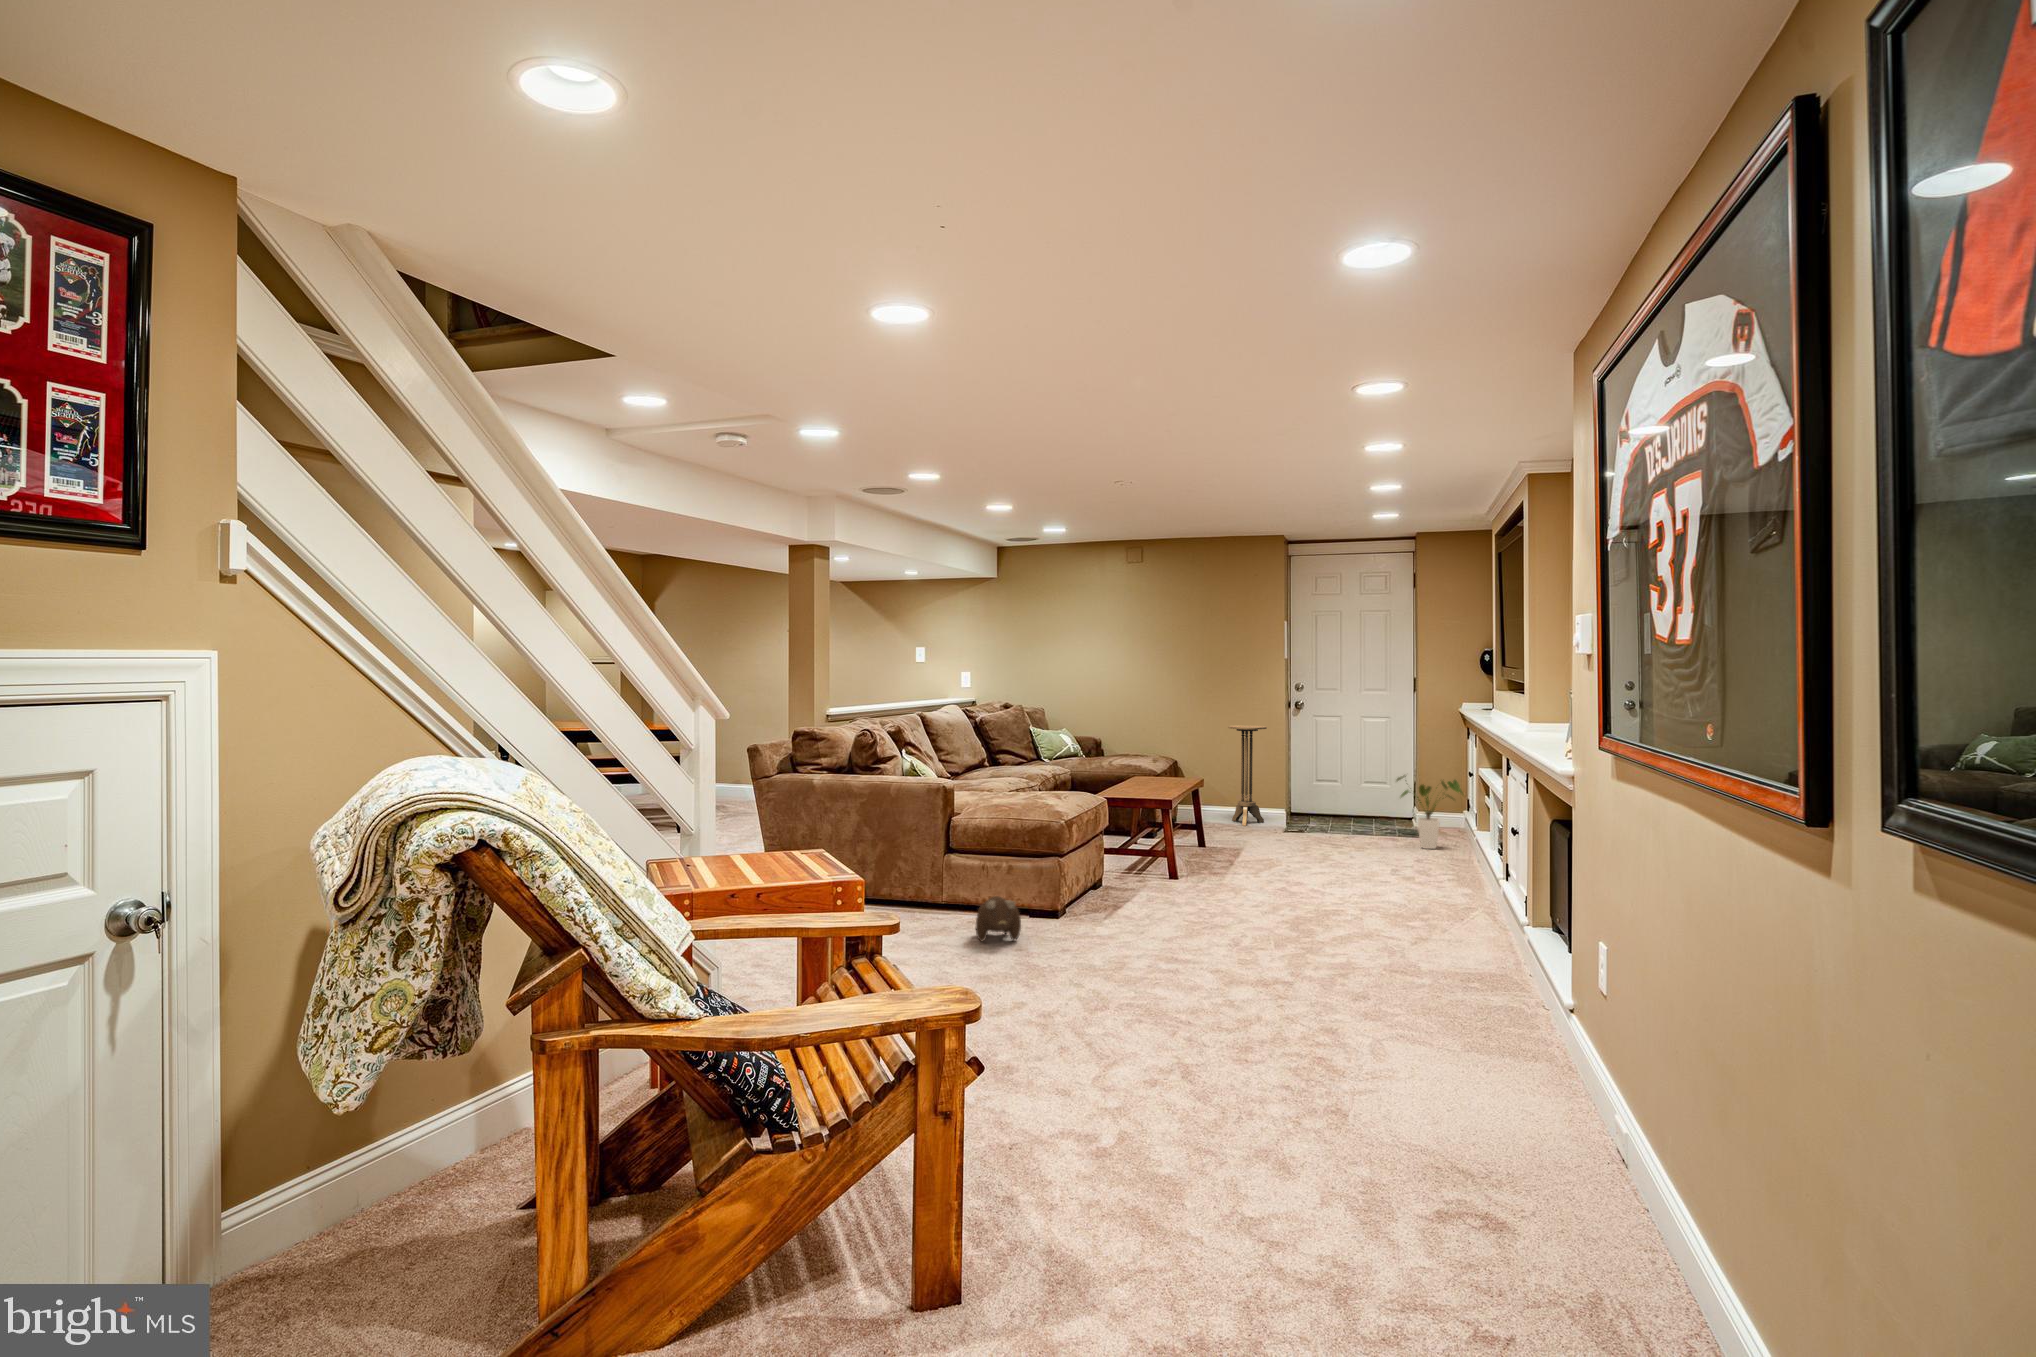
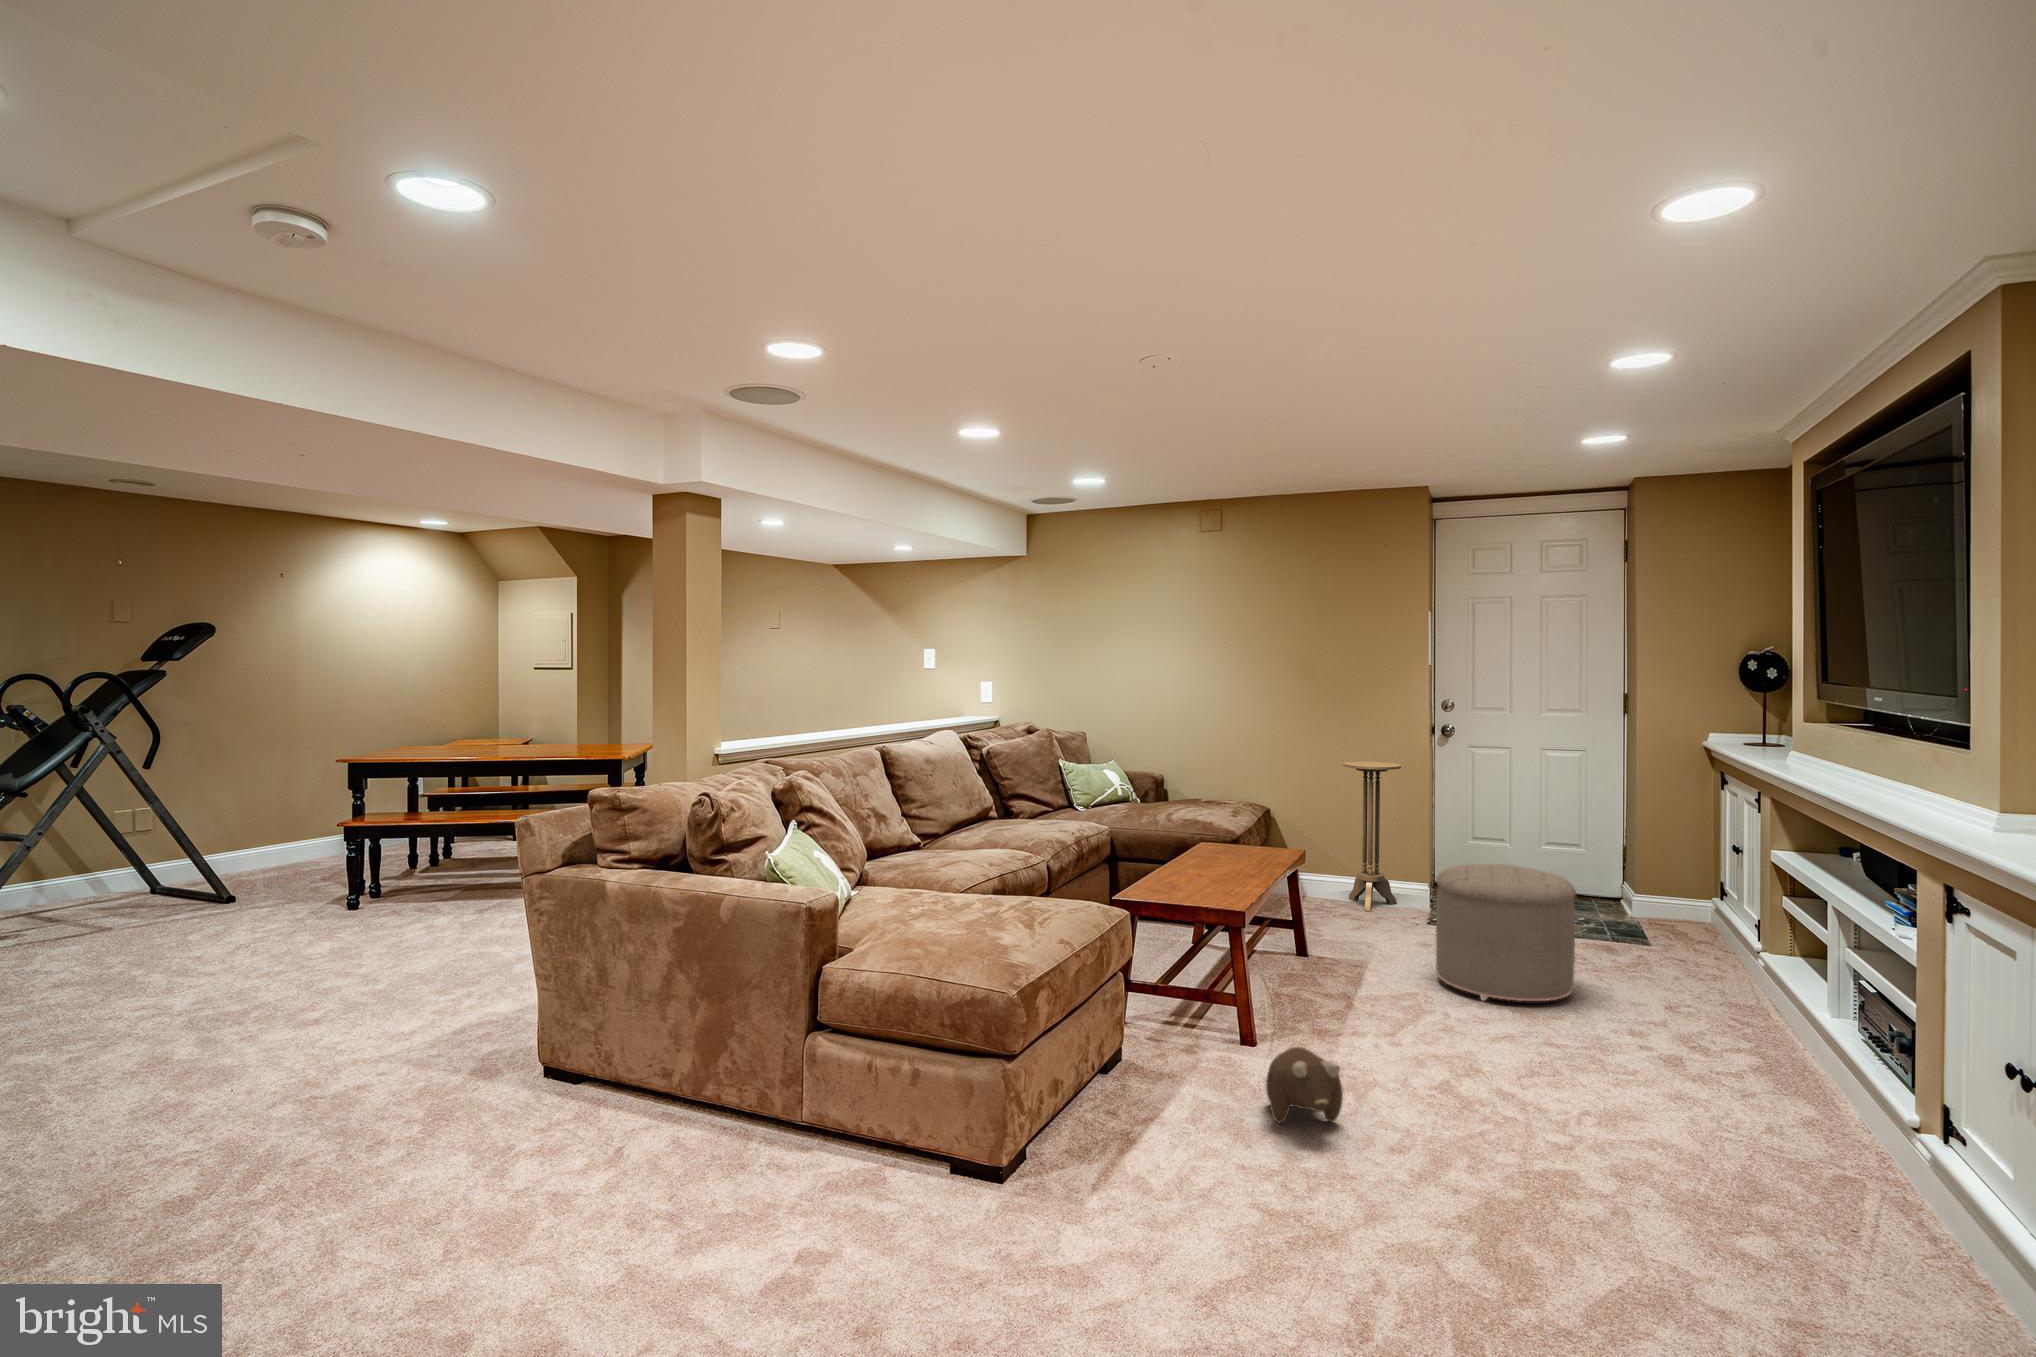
house plant: present [1397,775,1462,849] -> none [1617,850,1741,976]
ottoman: none [1284,782,1364,861] -> present [1436,864,1576,1001]
plush toy: present [976,896,1021,941] -> present [1266,1047,1343,1123]

